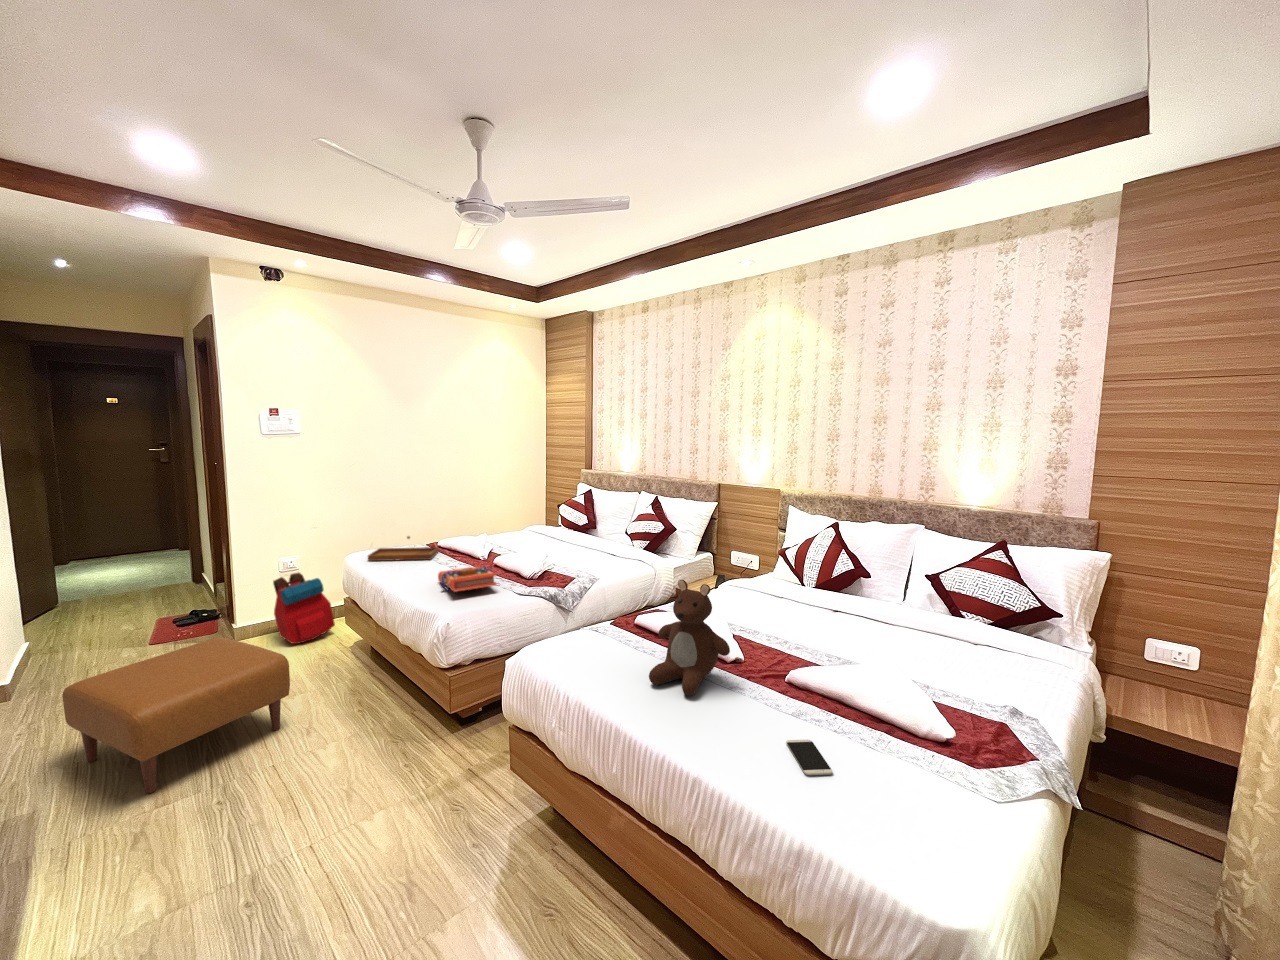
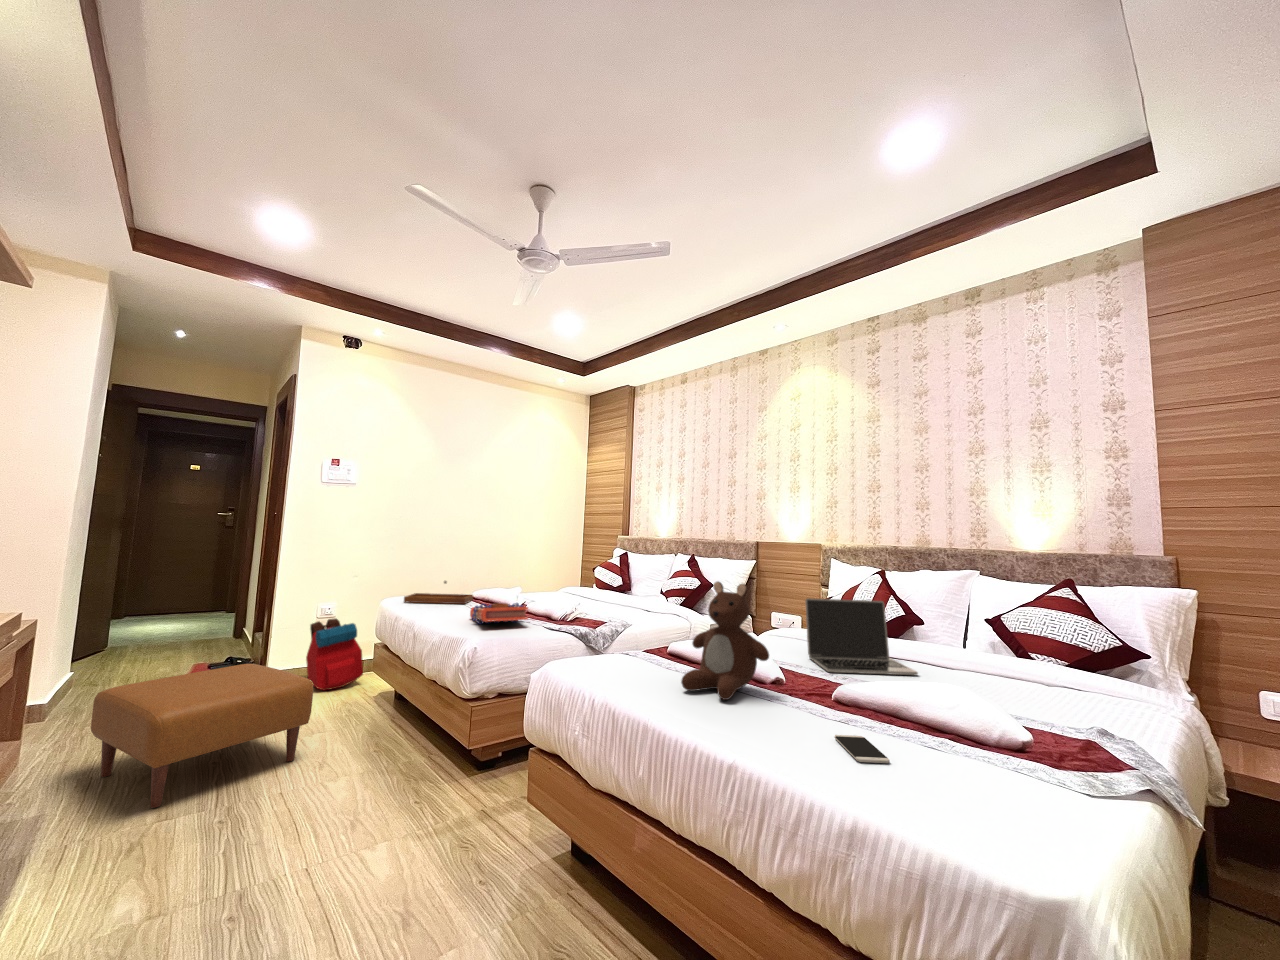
laptop: none [764,568,862,644] -> present [805,598,918,675]

